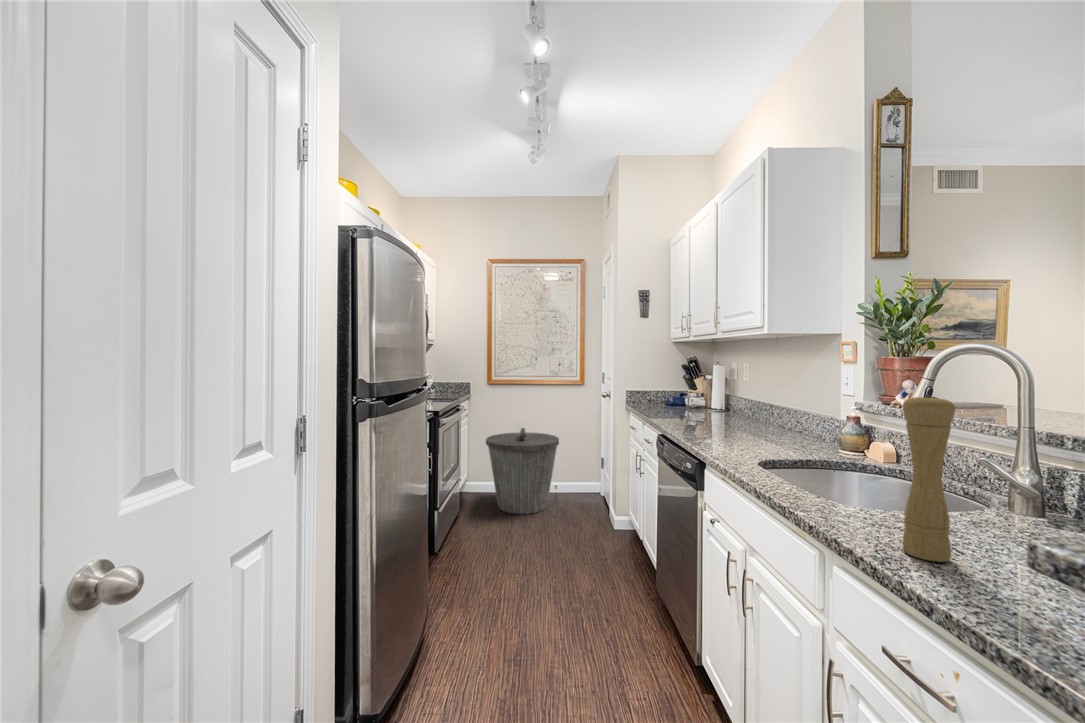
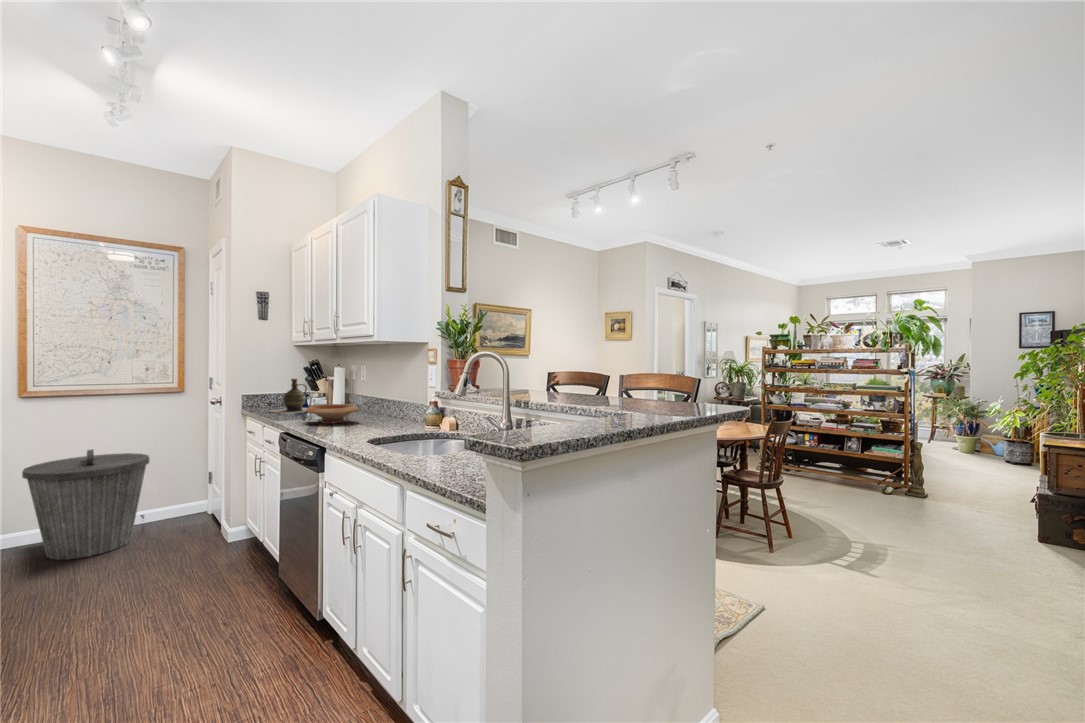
ceramic jug: none [646,376,699,414] -> present [269,379,307,414]
pepper mill: present [903,395,955,562] -> none [440,382,462,473]
wooden bowl: none [684,407,745,430] -> present [305,404,360,424]

